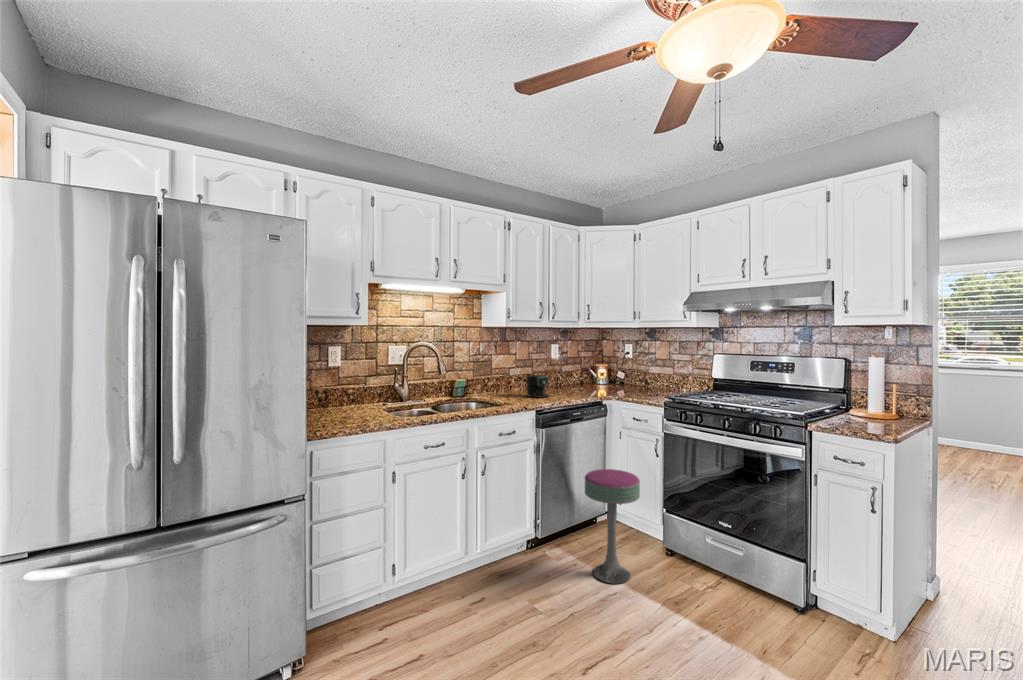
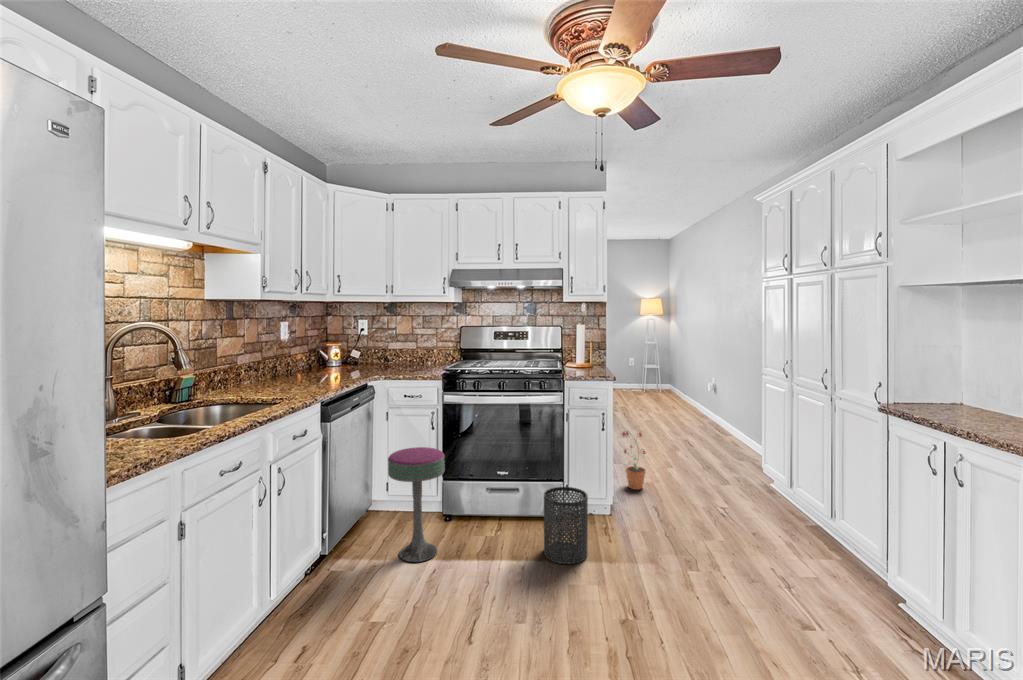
coffee maker: present [527,375,549,398] -> none [278,359,309,386]
potted plant: none [941,518,1003,616] -> present [622,431,646,490]
trash can: none [739,556,802,664] -> present [544,487,588,564]

